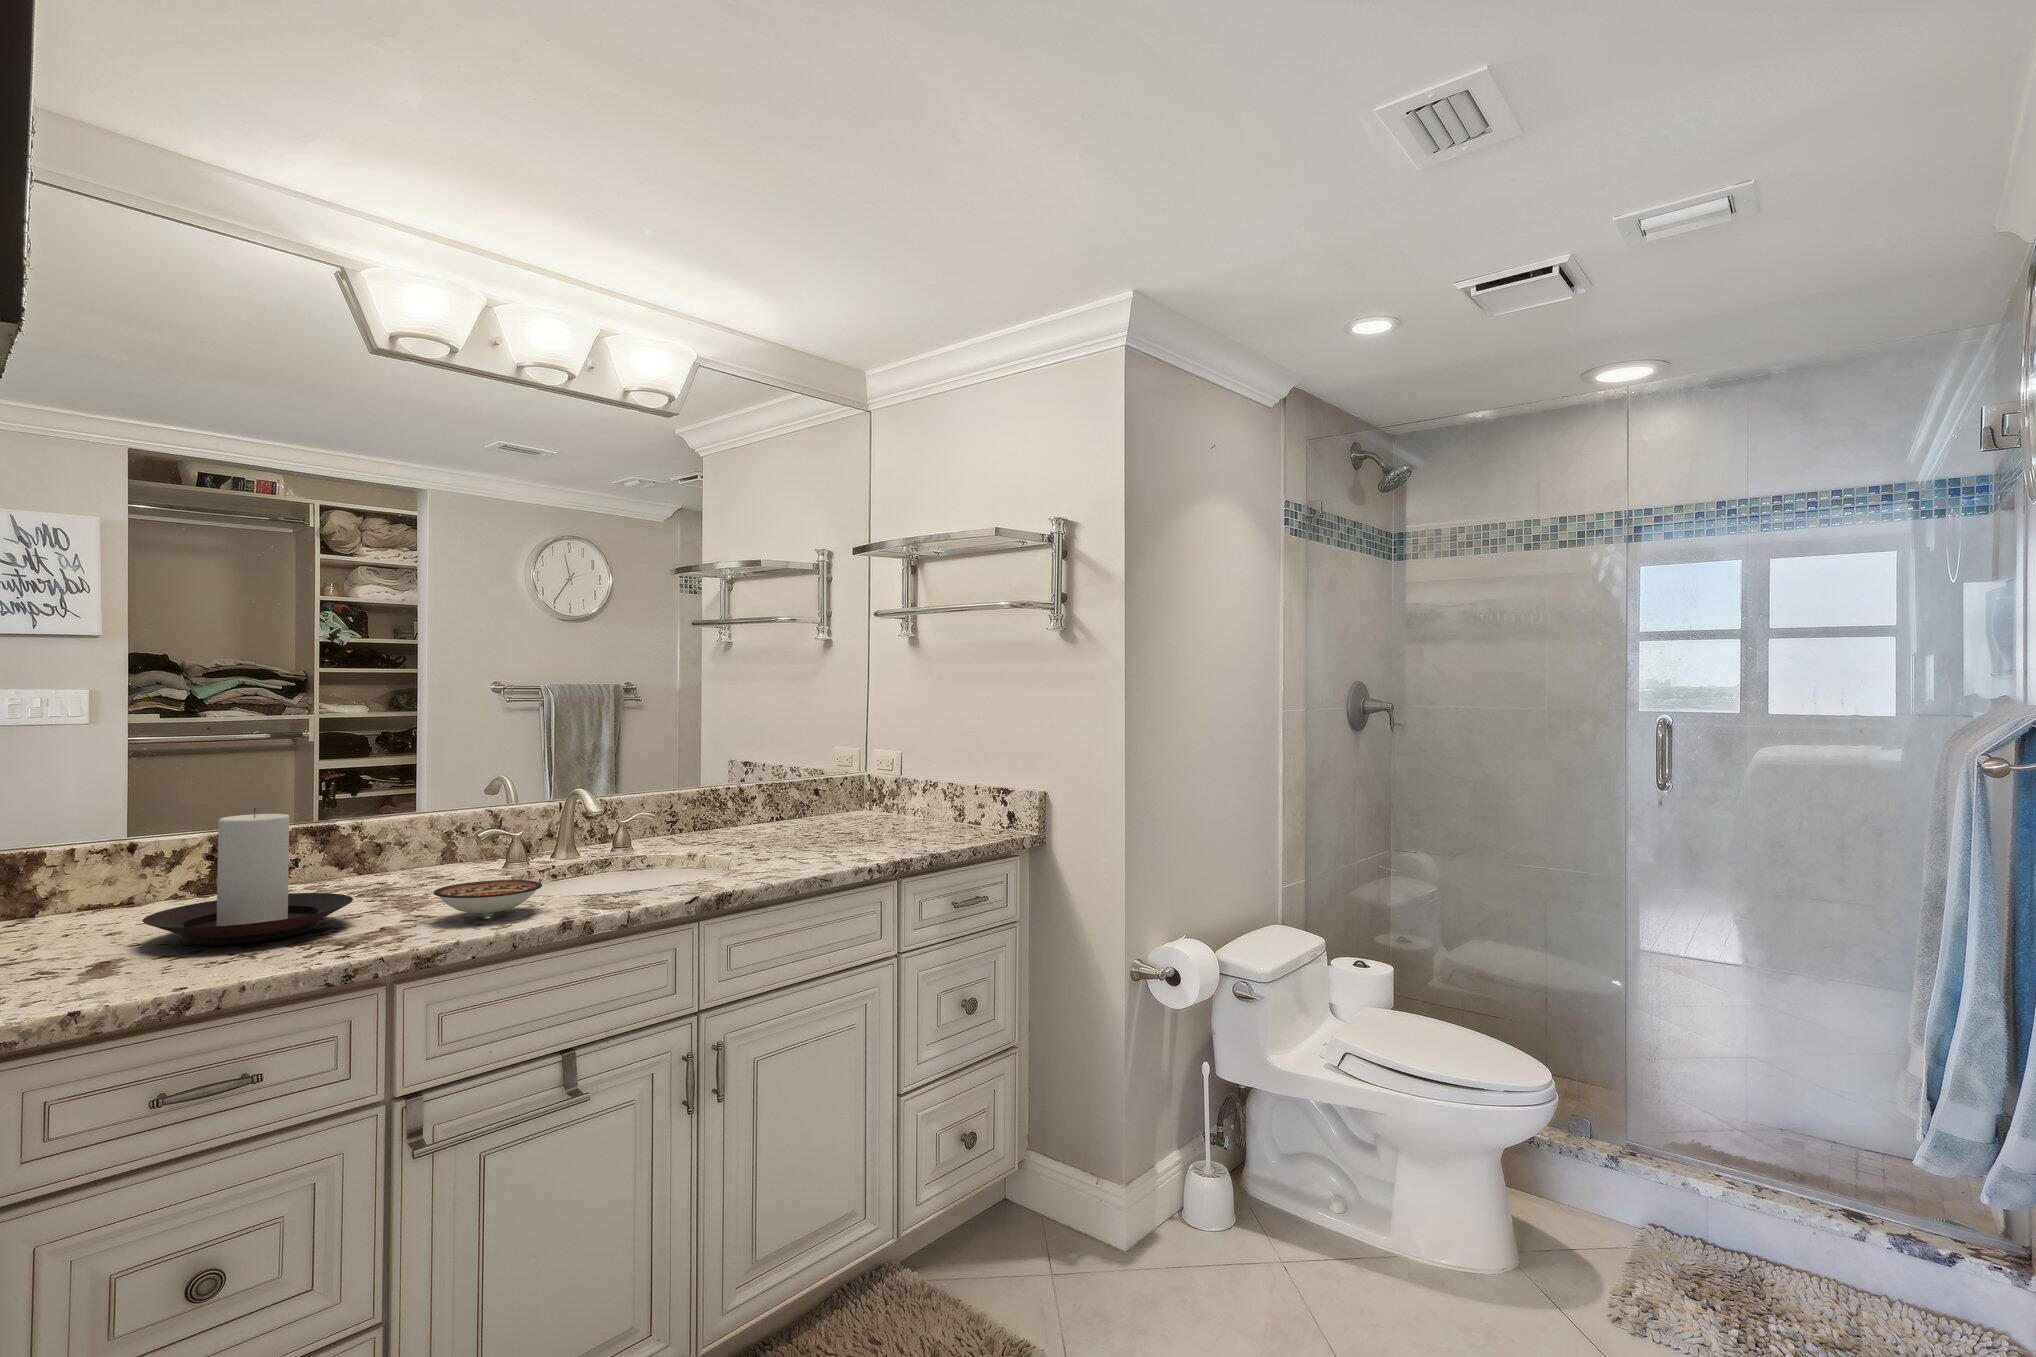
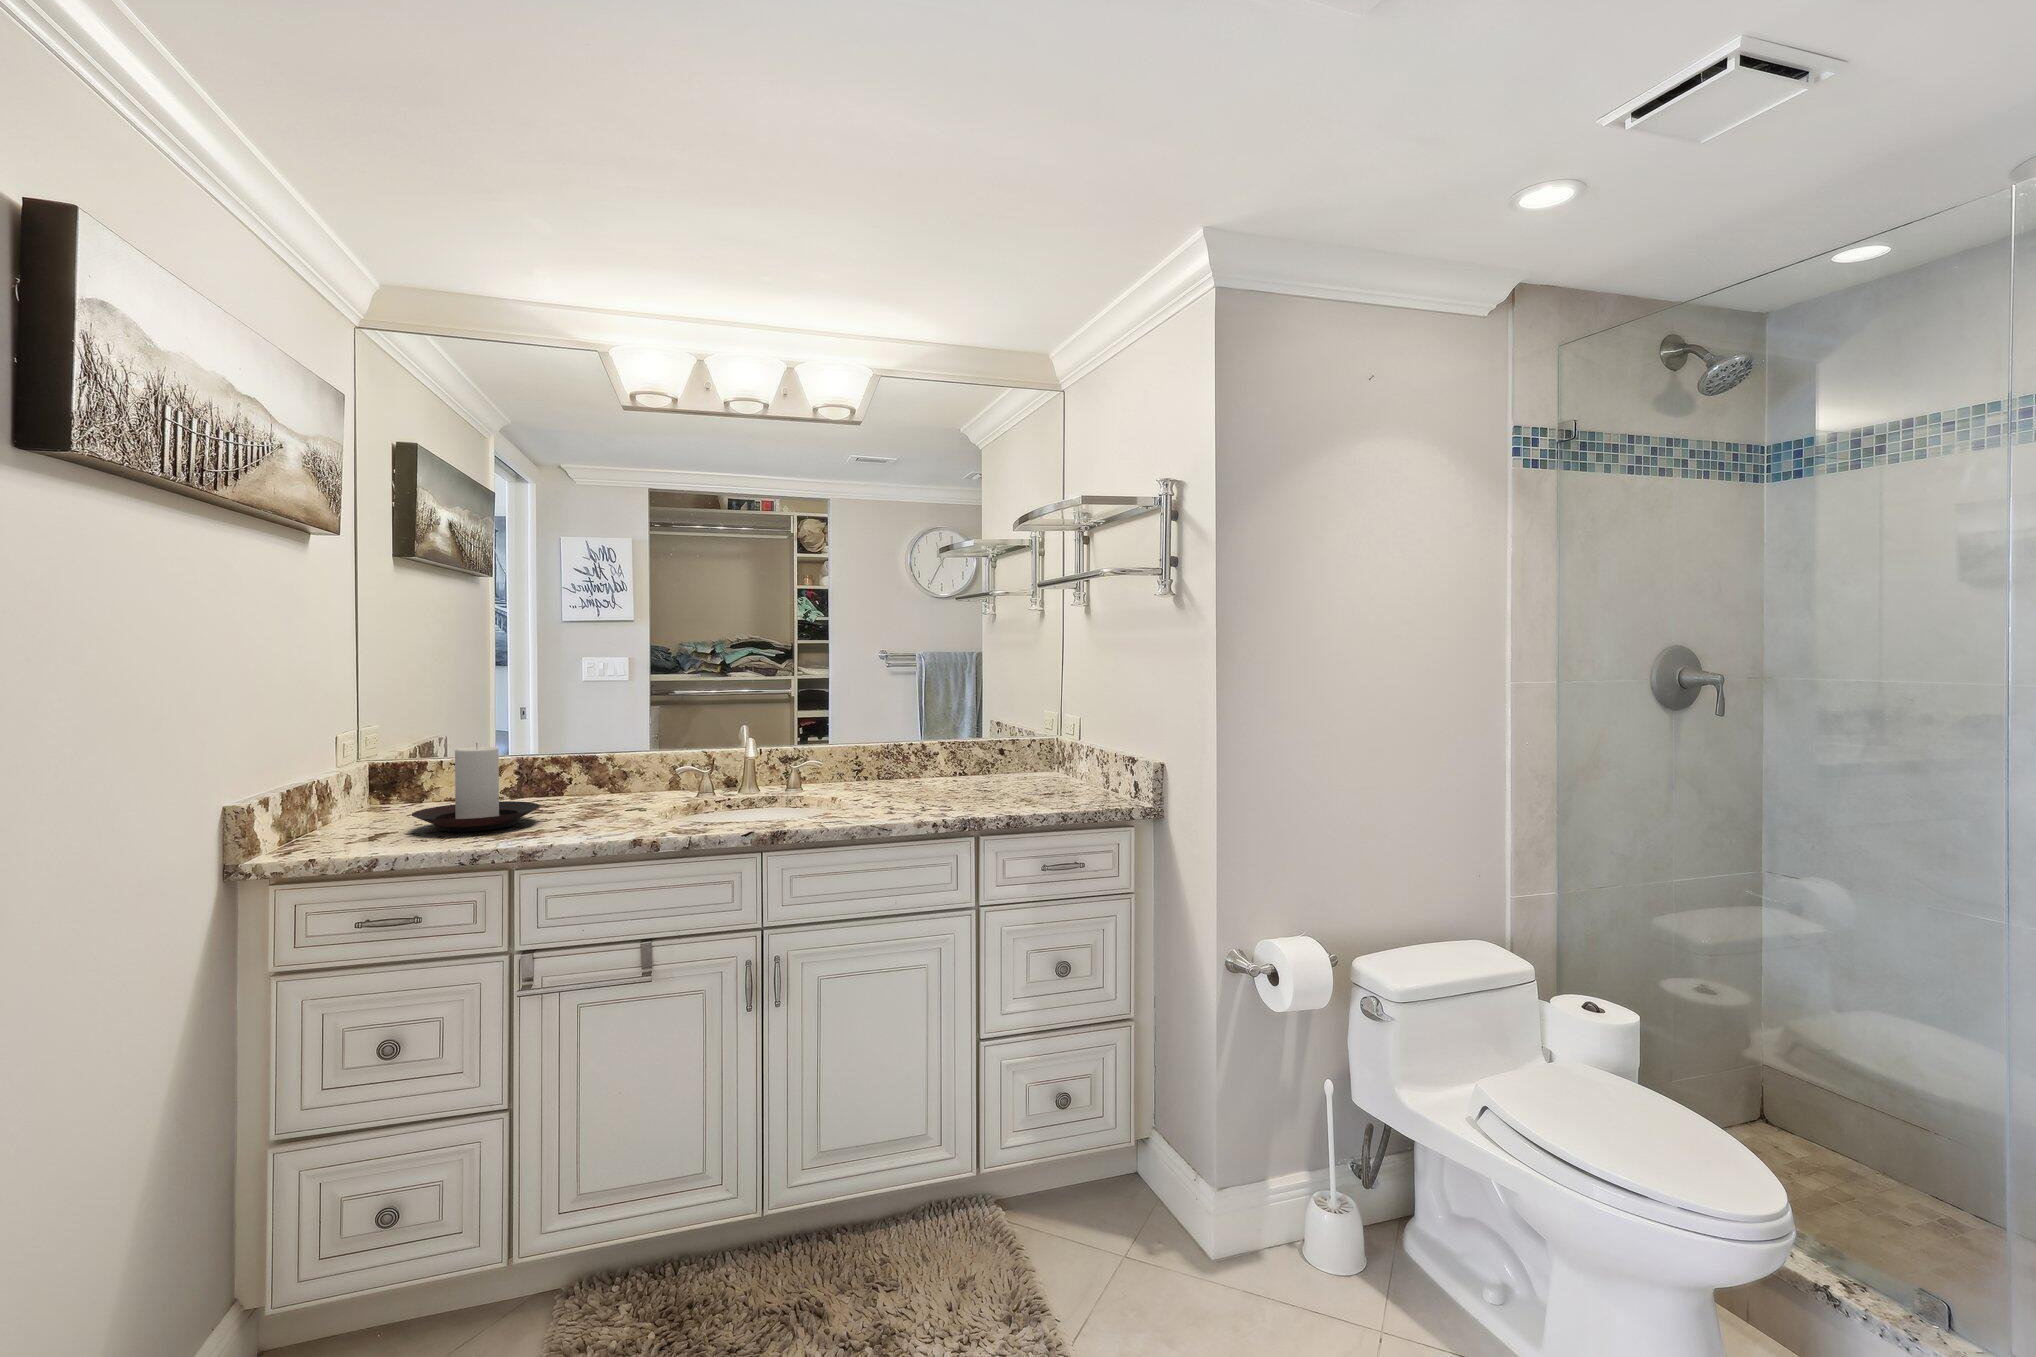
ceramic bowl: present [434,880,542,917] -> none [566,805,645,831]

